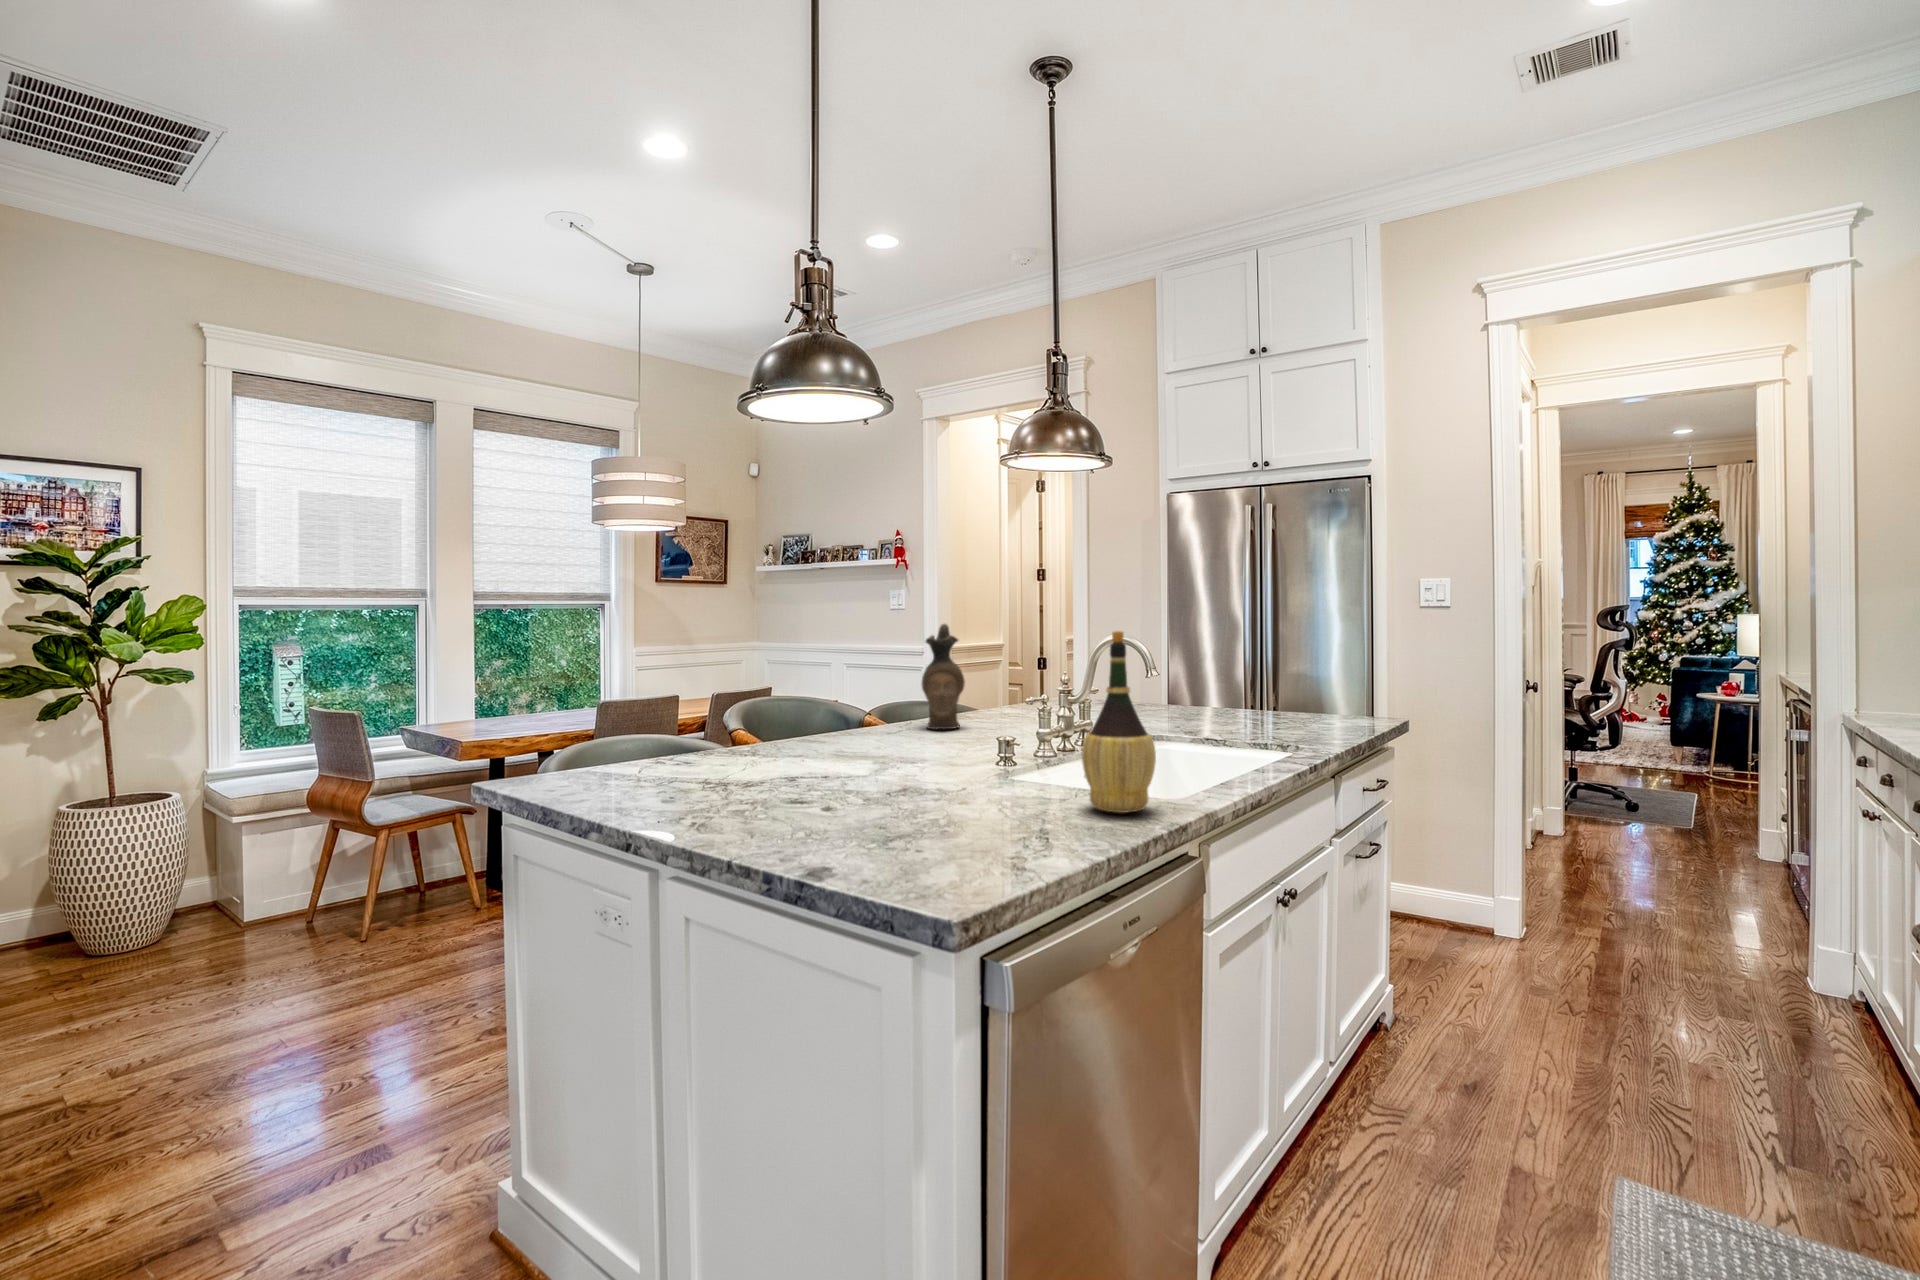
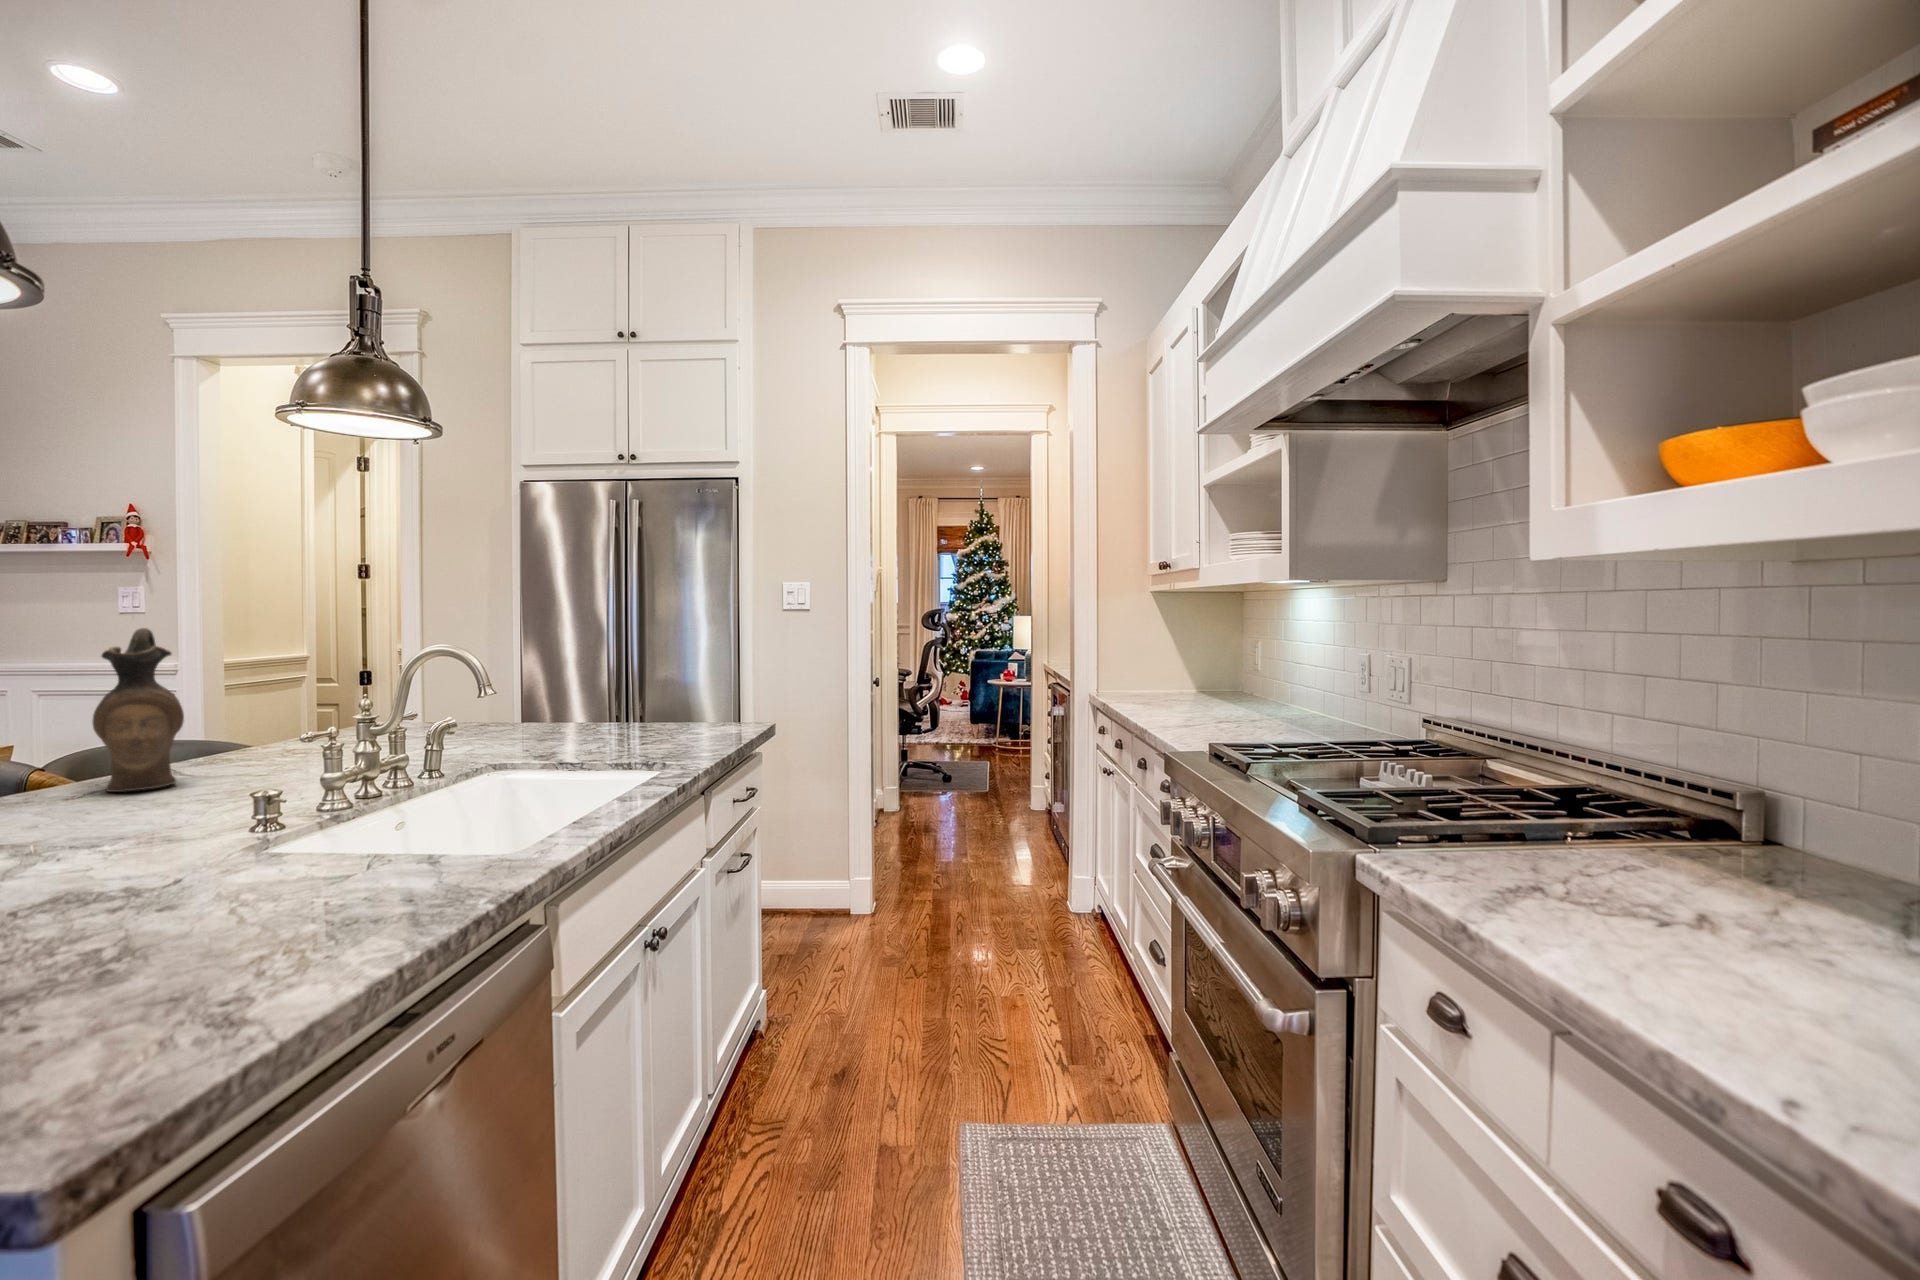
wine bottle: present [1082,631,1156,813] -> none [367,644,482,892]

